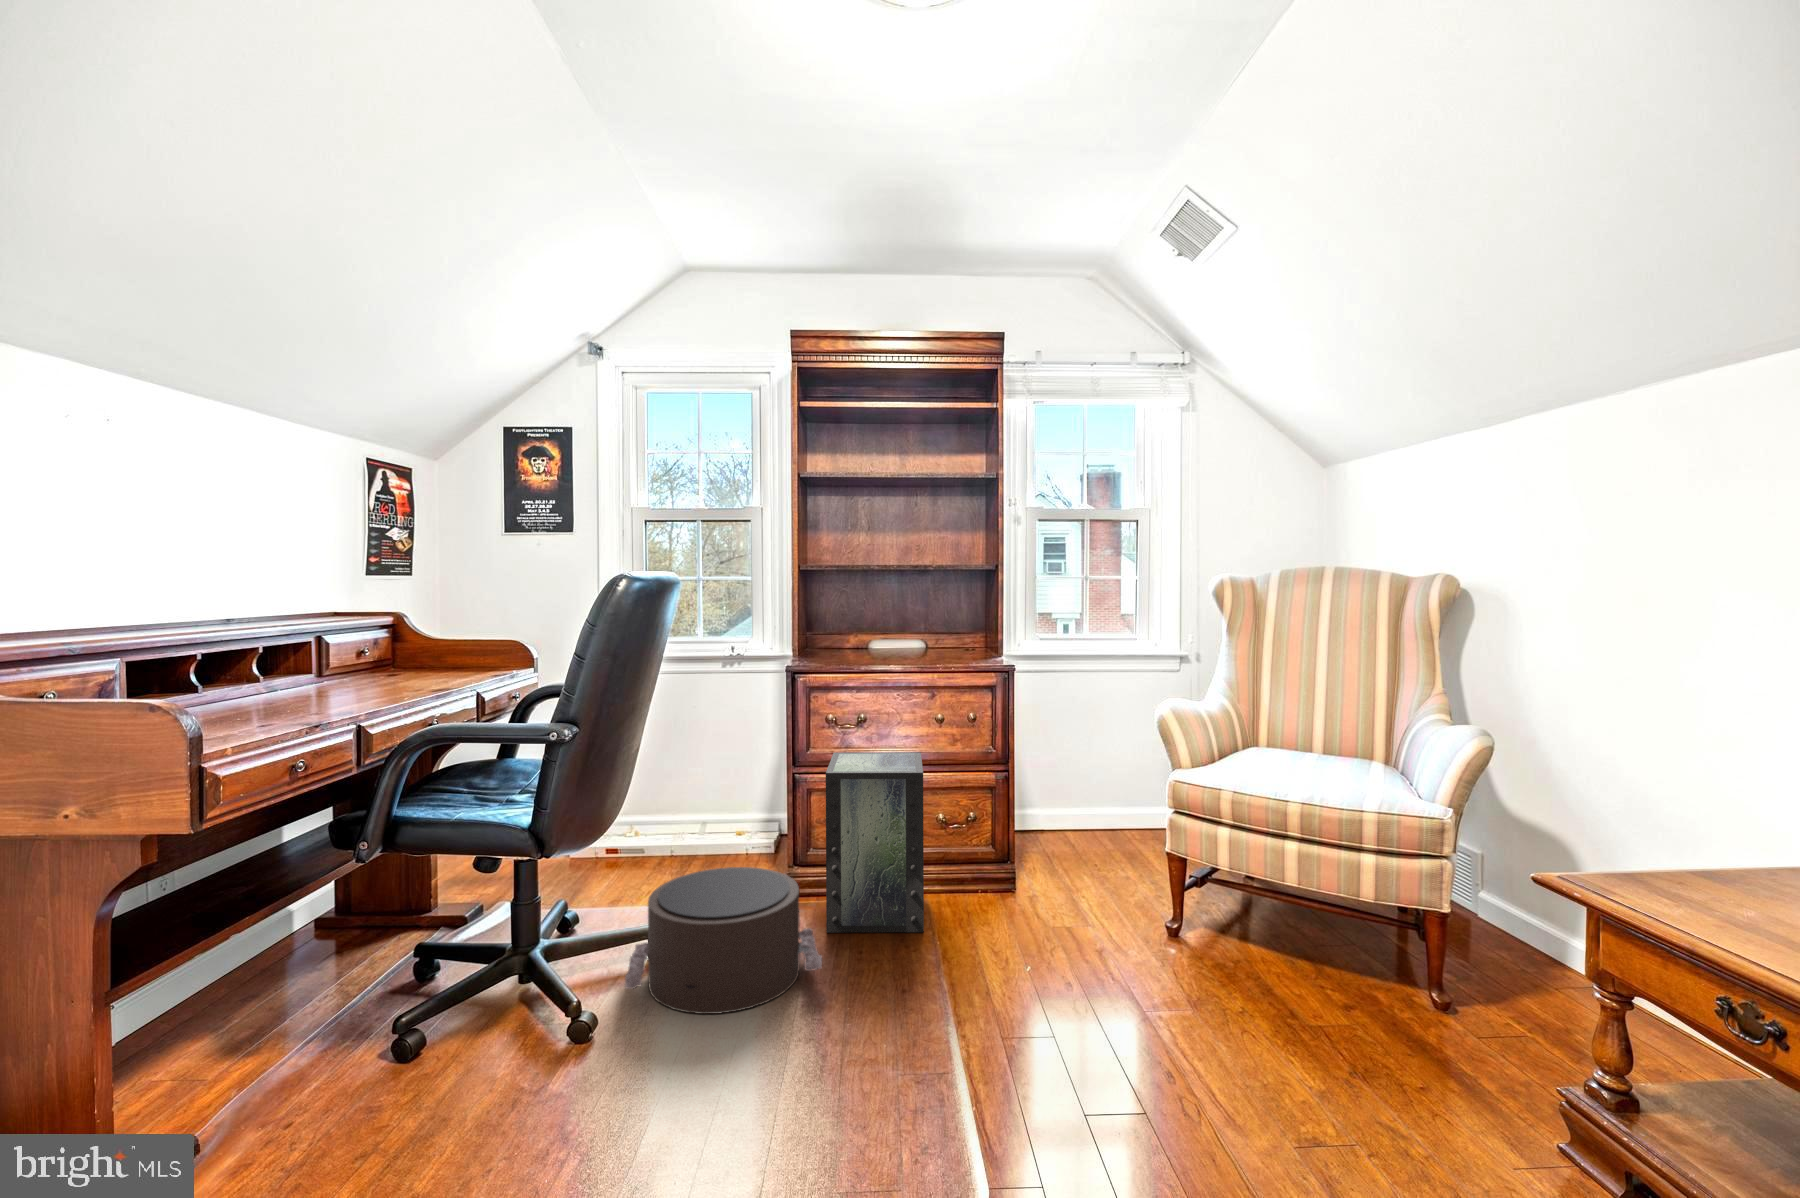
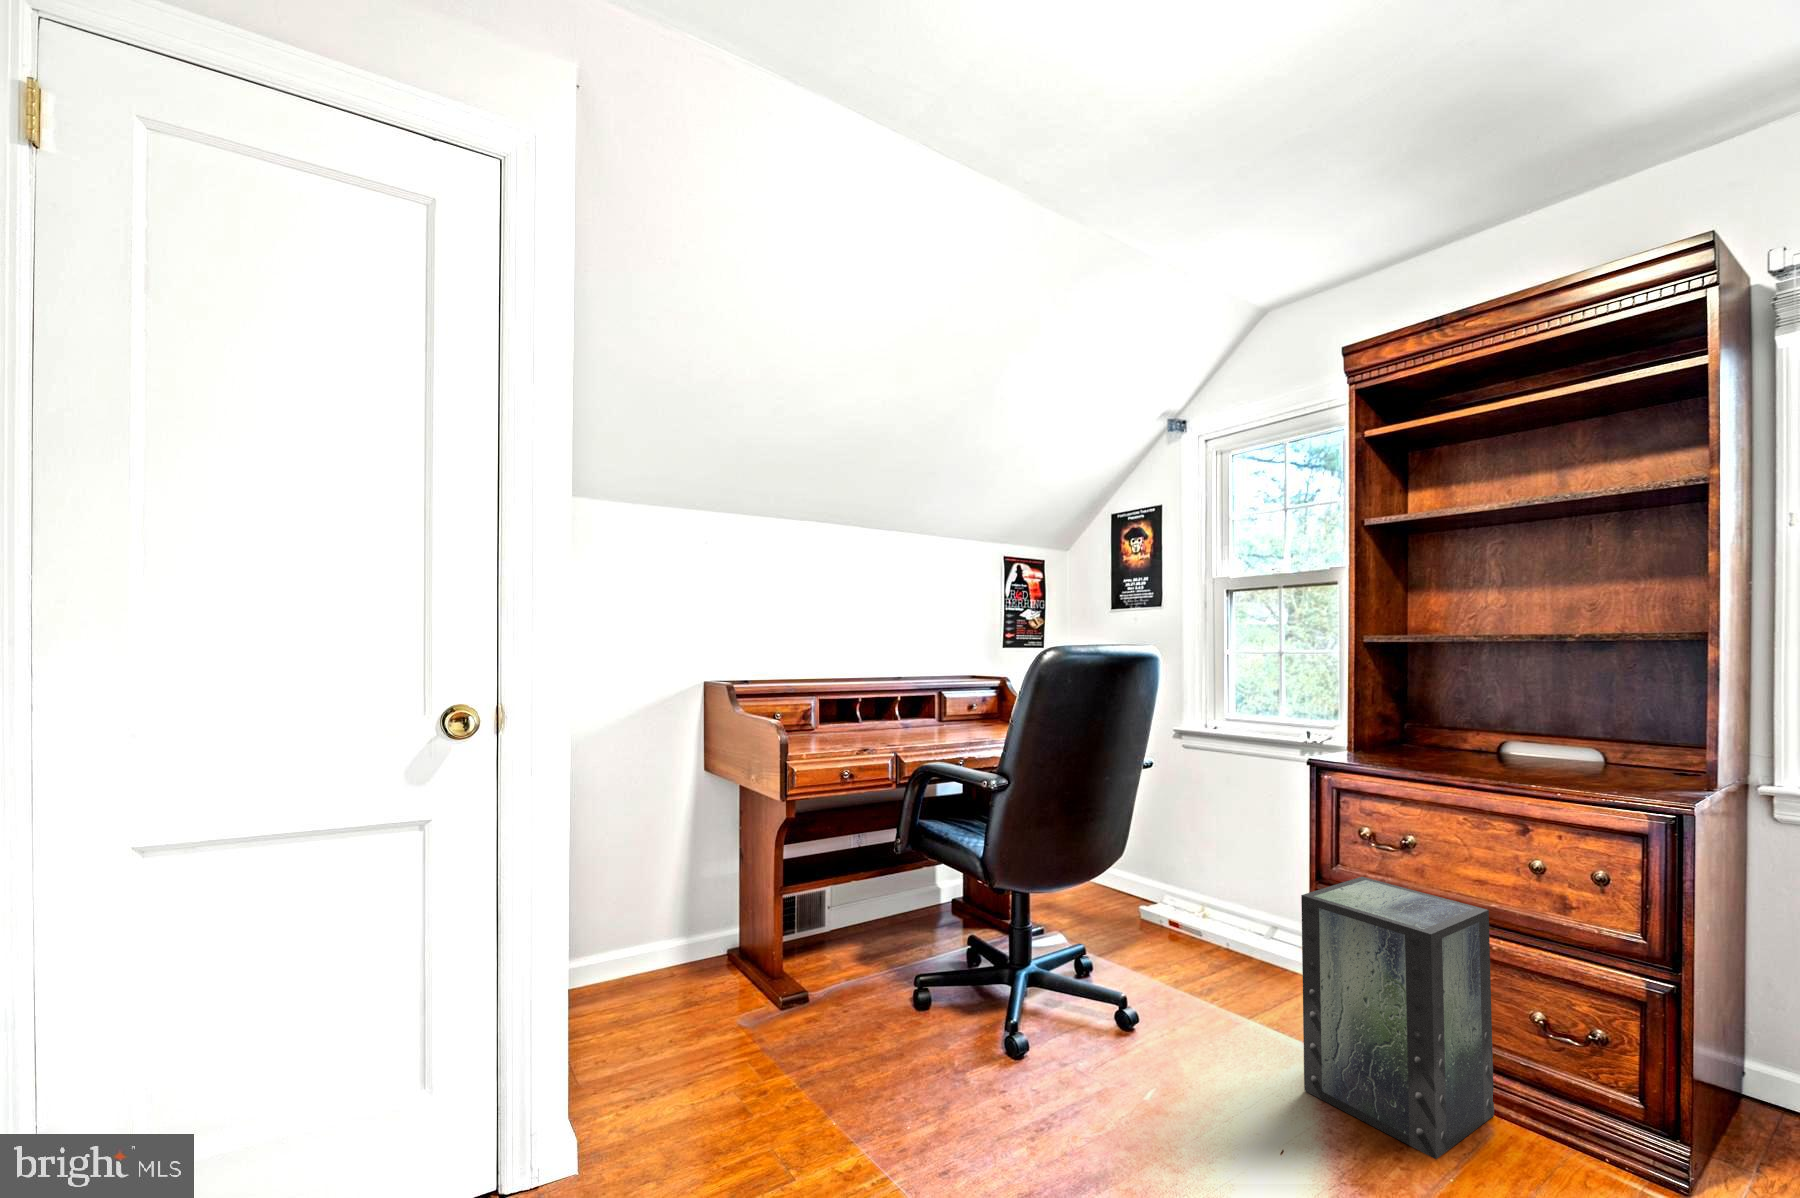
pouf: present [625,867,822,1014] -> none [1044,954,1261,1121]

